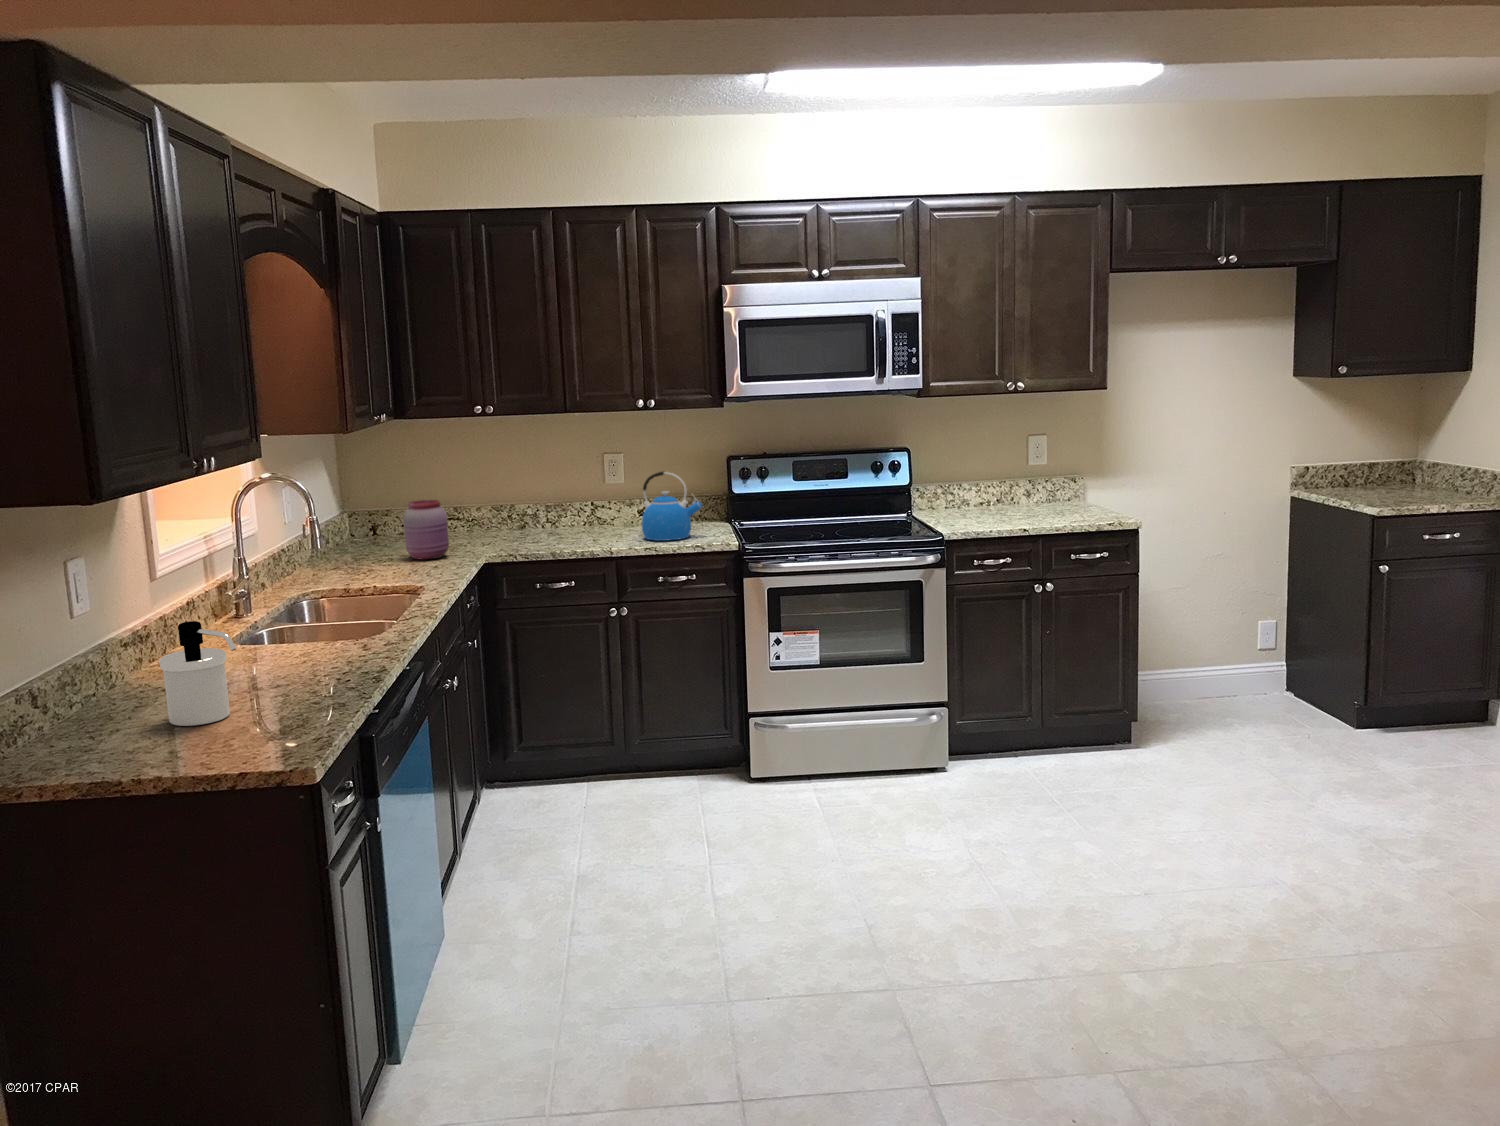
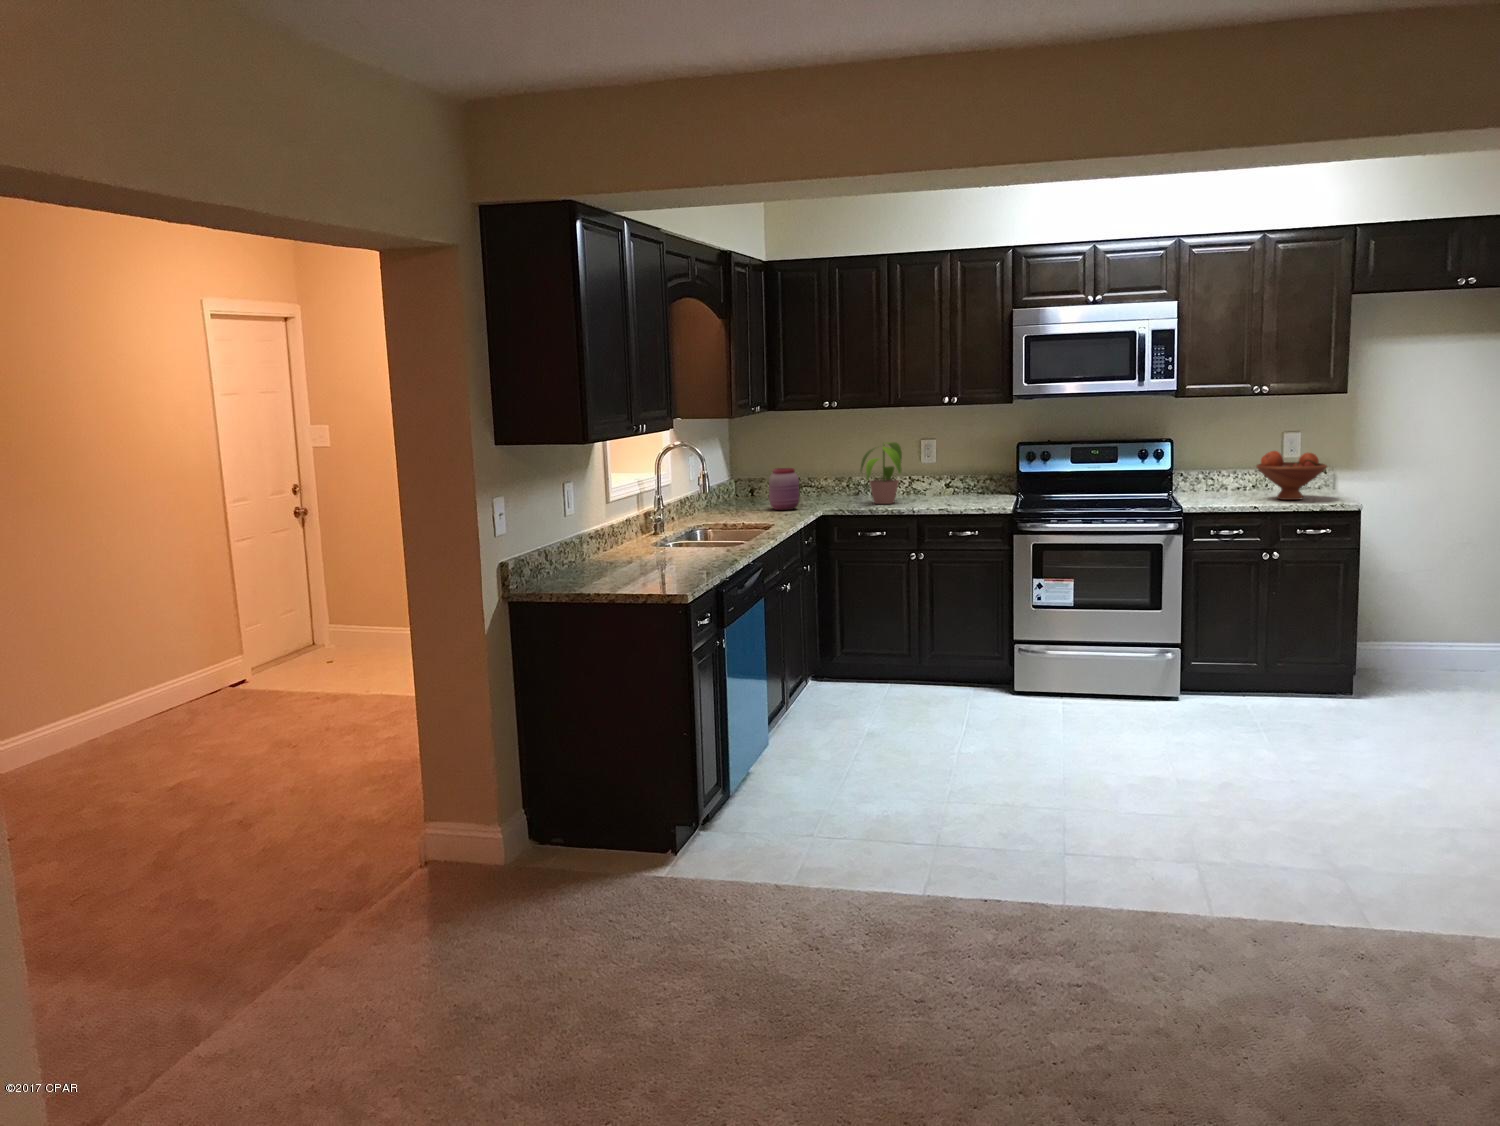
potted plant: none [520,459,600,543] -> present [860,442,902,504]
fruit bowl: none [1011,459,1090,518] -> present [1256,451,1327,500]
kettle: present [642,471,702,541] -> none [943,452,991,505]
soap dispenser: present [160,621,236,726] -> none [611,517,652,577]

